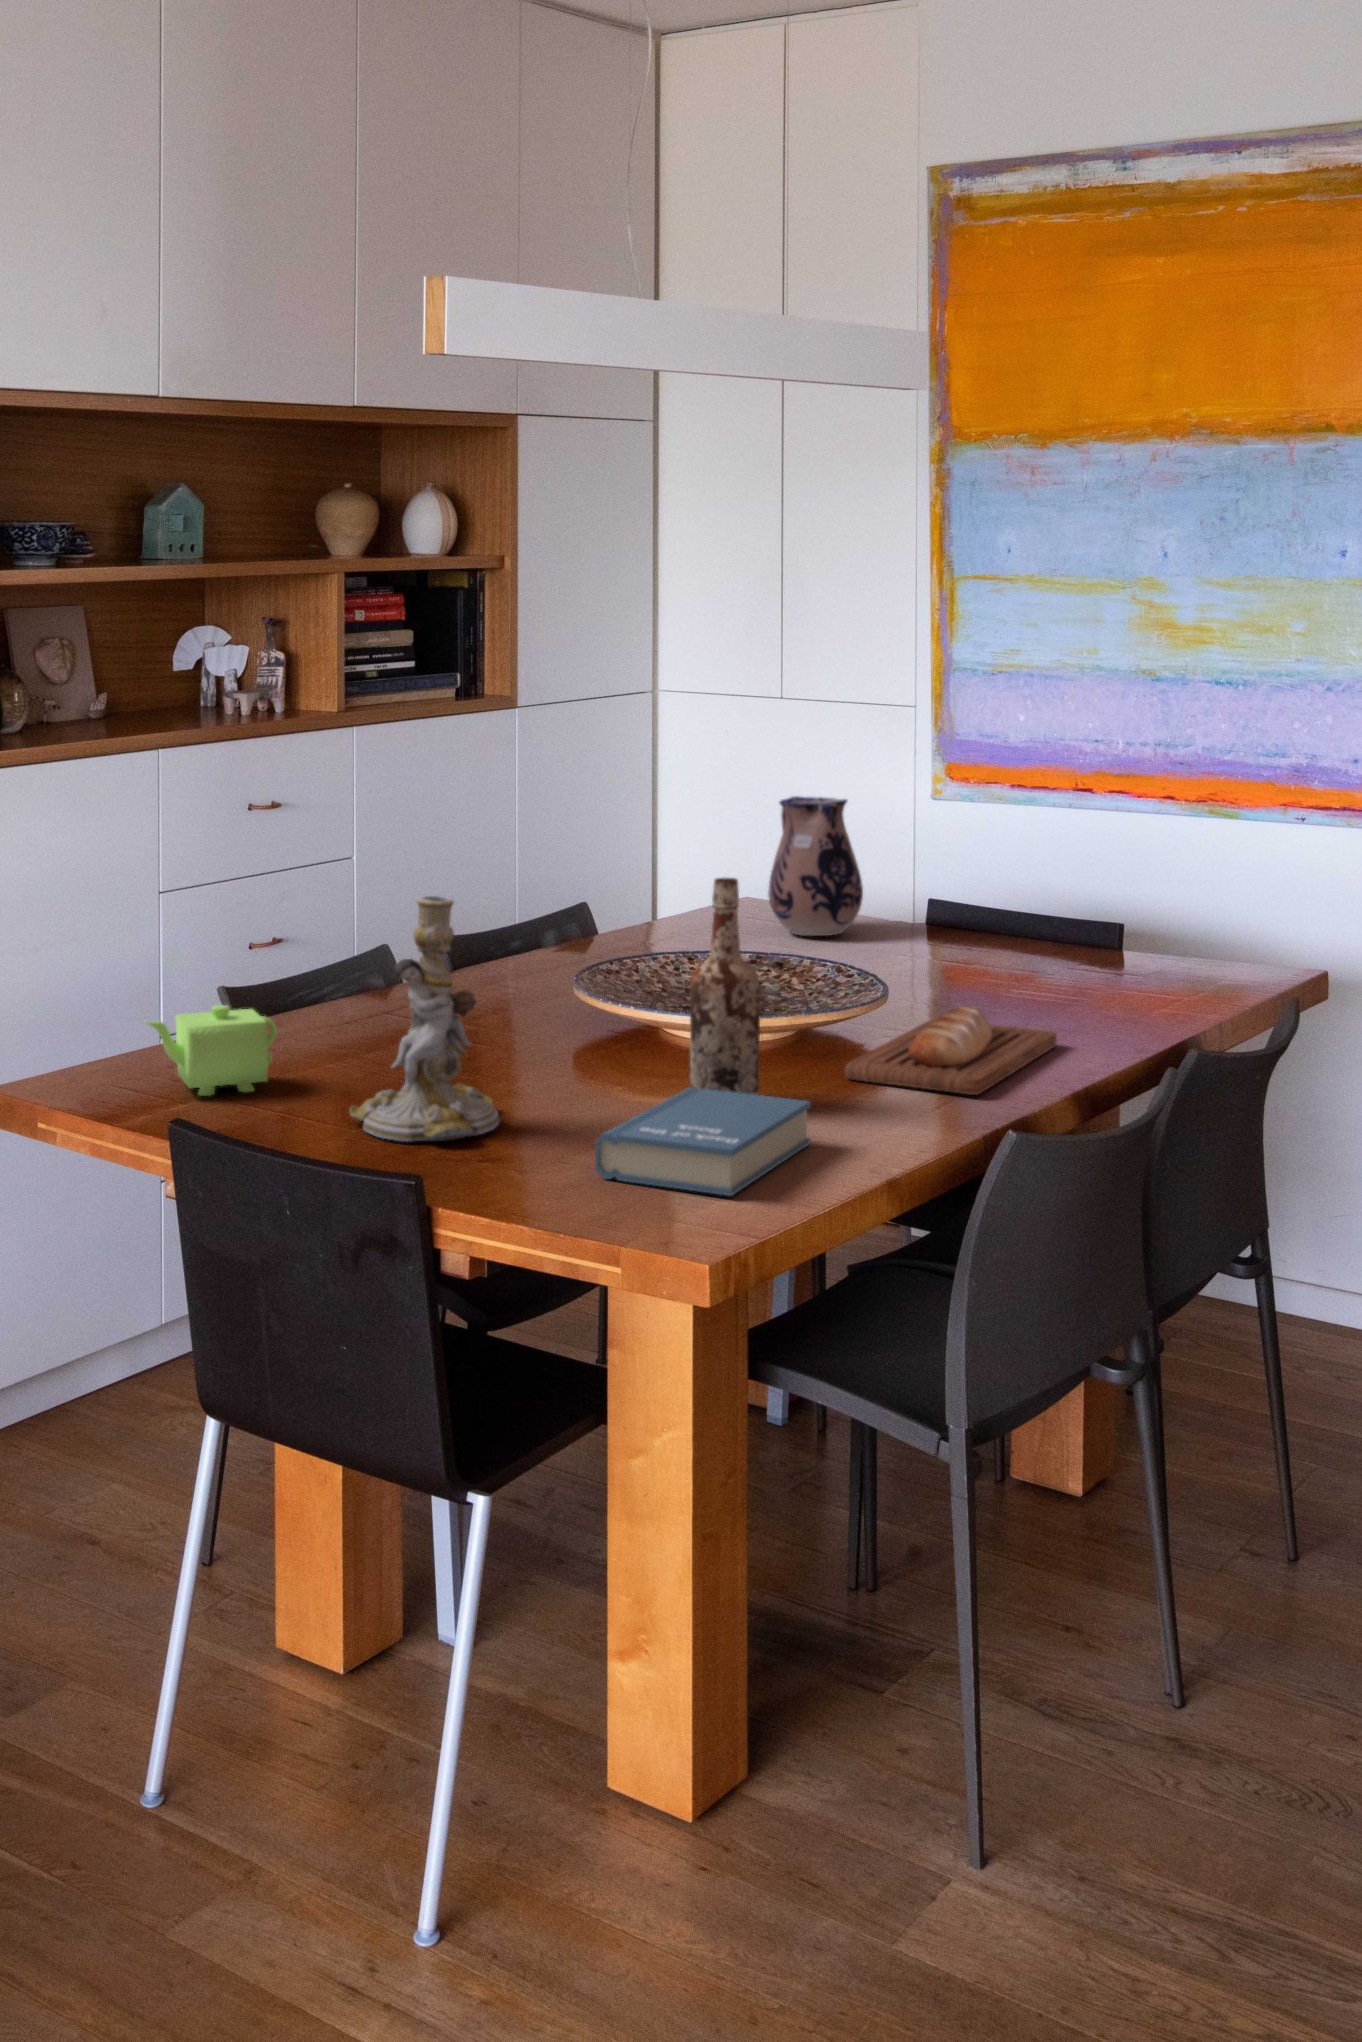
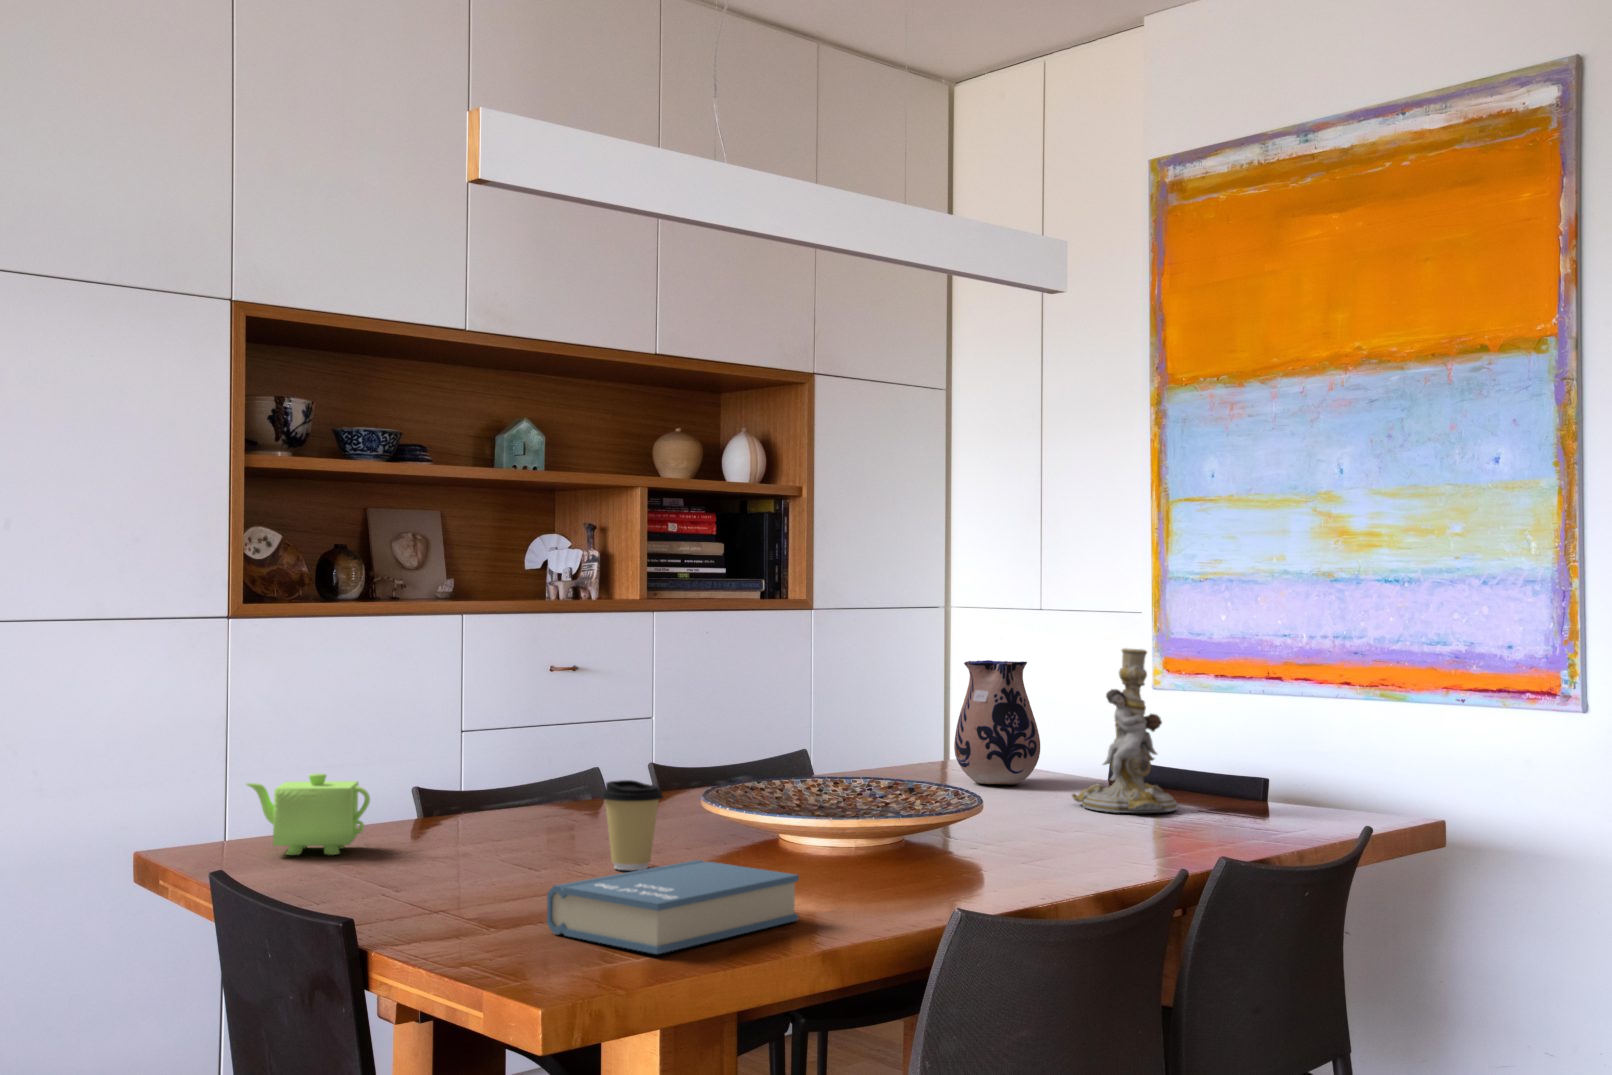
wine bottle: present [690,878,761,1095] -> none [723,661,792,891]
candlestick: present [349,896,499,1142] -> present [1072,648,1178,813]
coffee cup: none [543,997,608,1091] -> present [601,780,663,870]
bread loaf: present [845,1006,1057,1095] -> none [898,819,1141,894]

